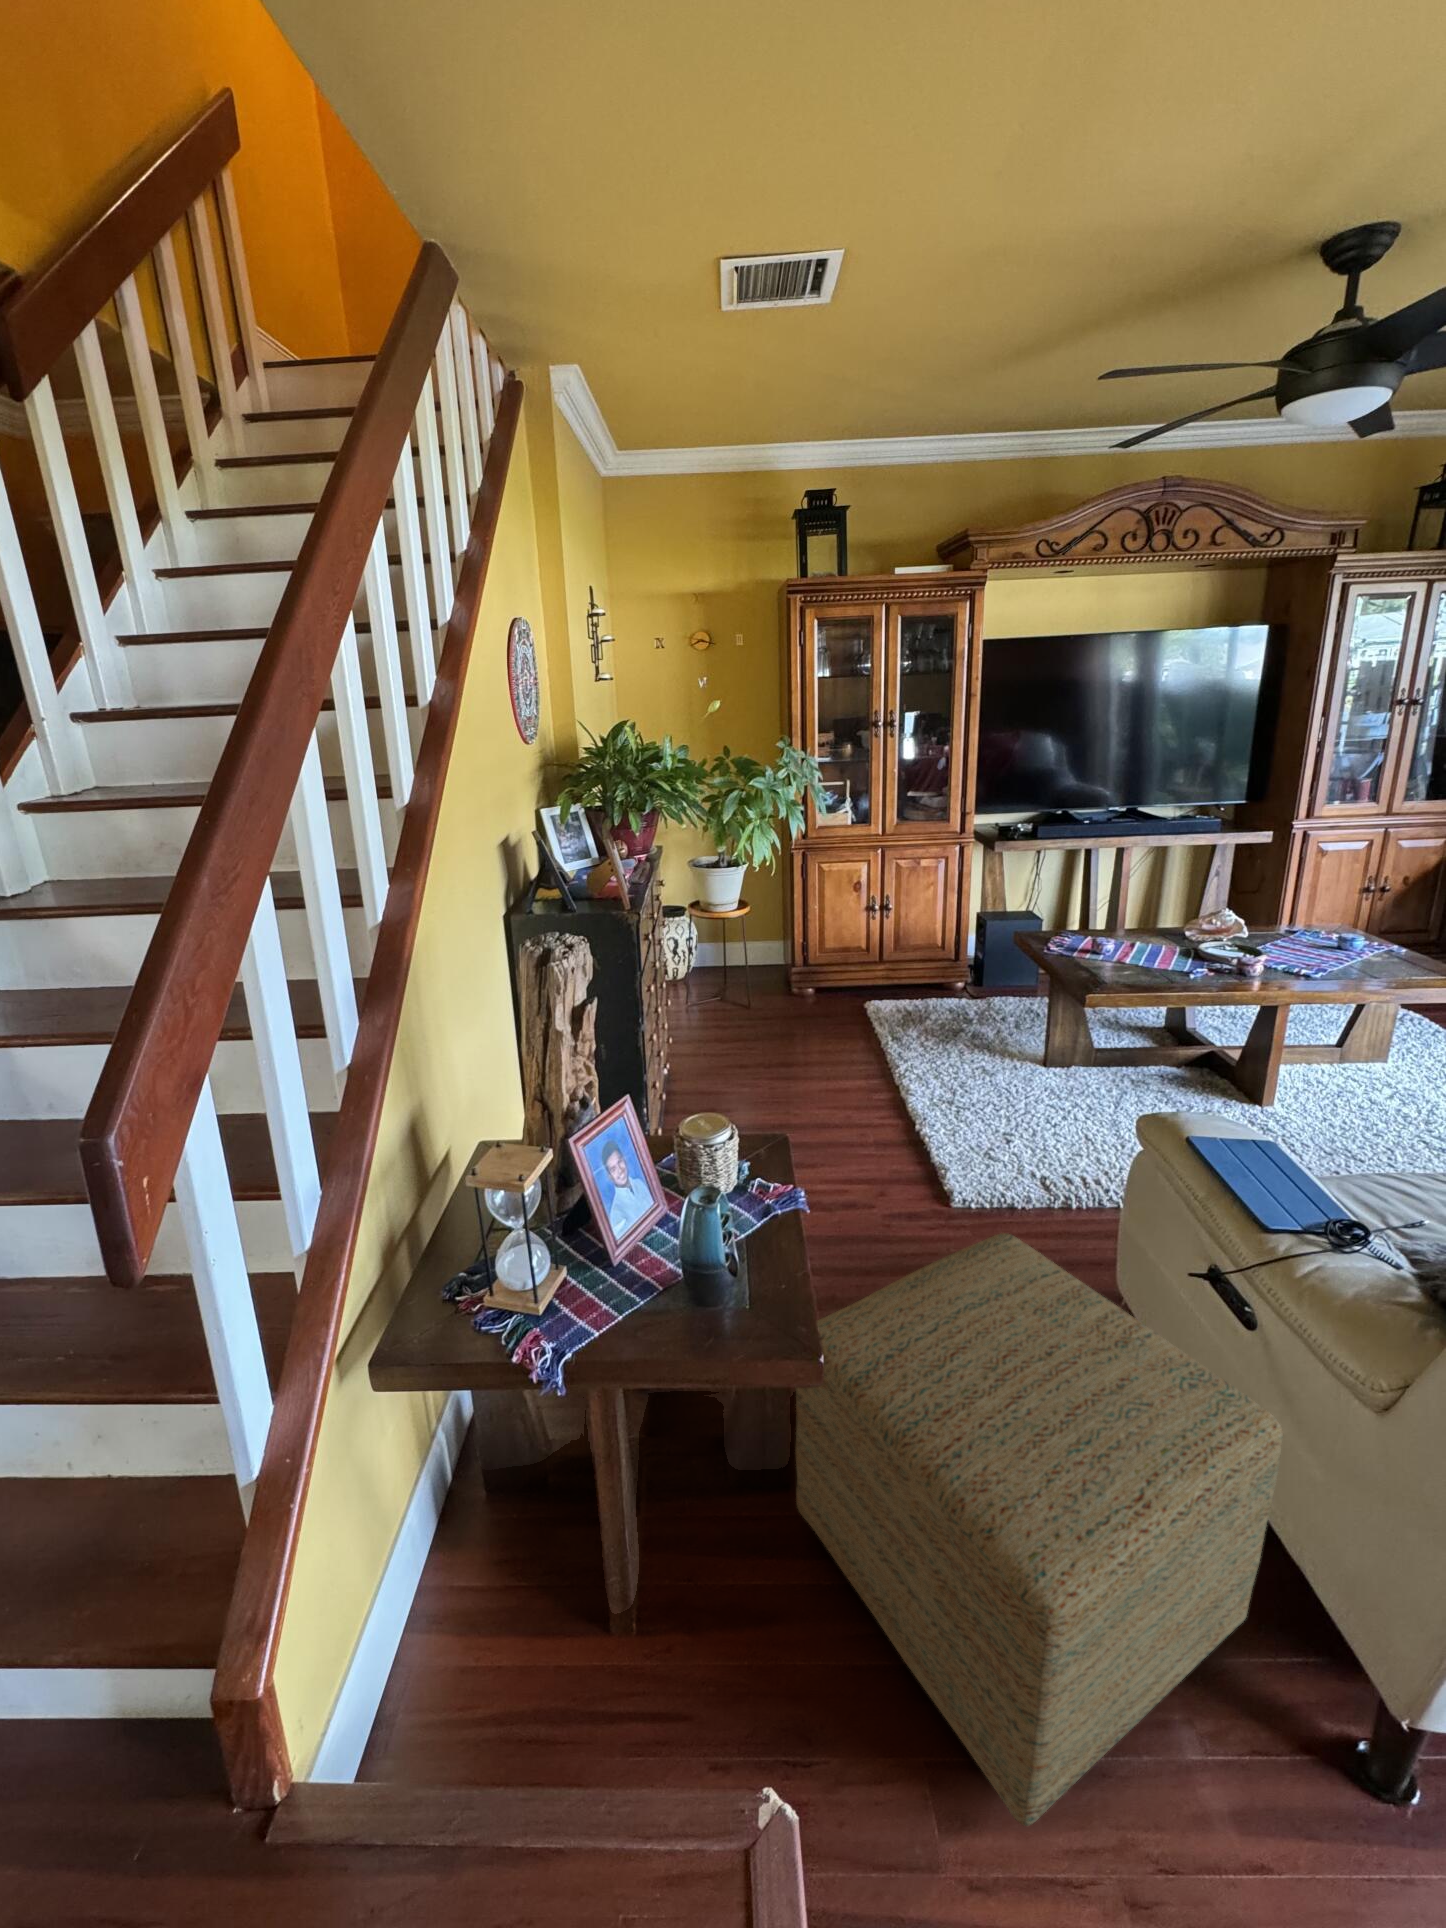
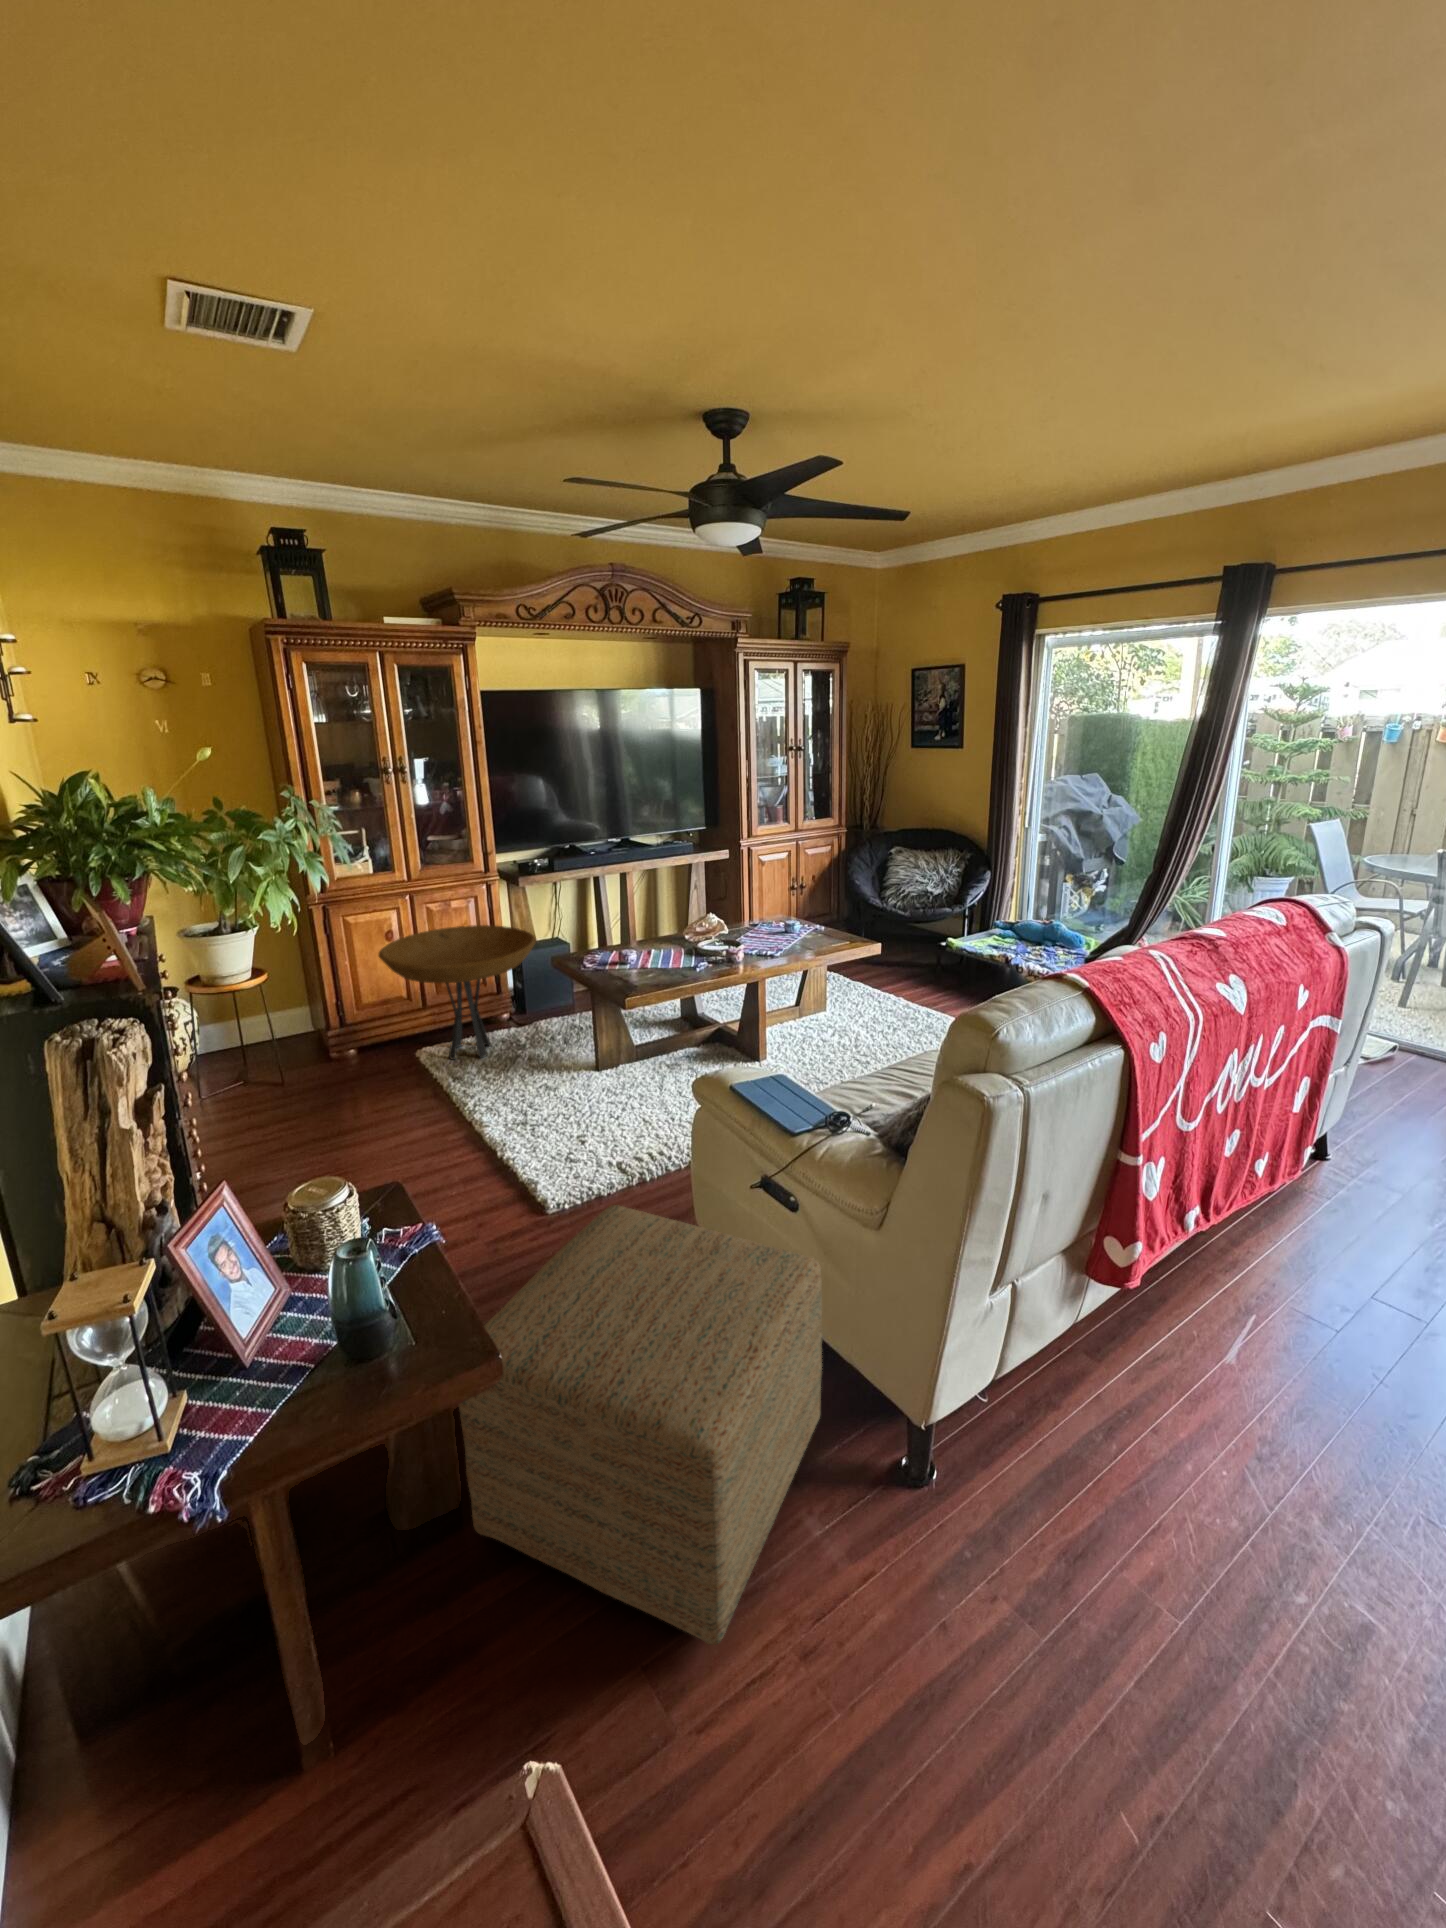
side table: none [843,886,1001,1022] -> present [379,925,536,1060]

